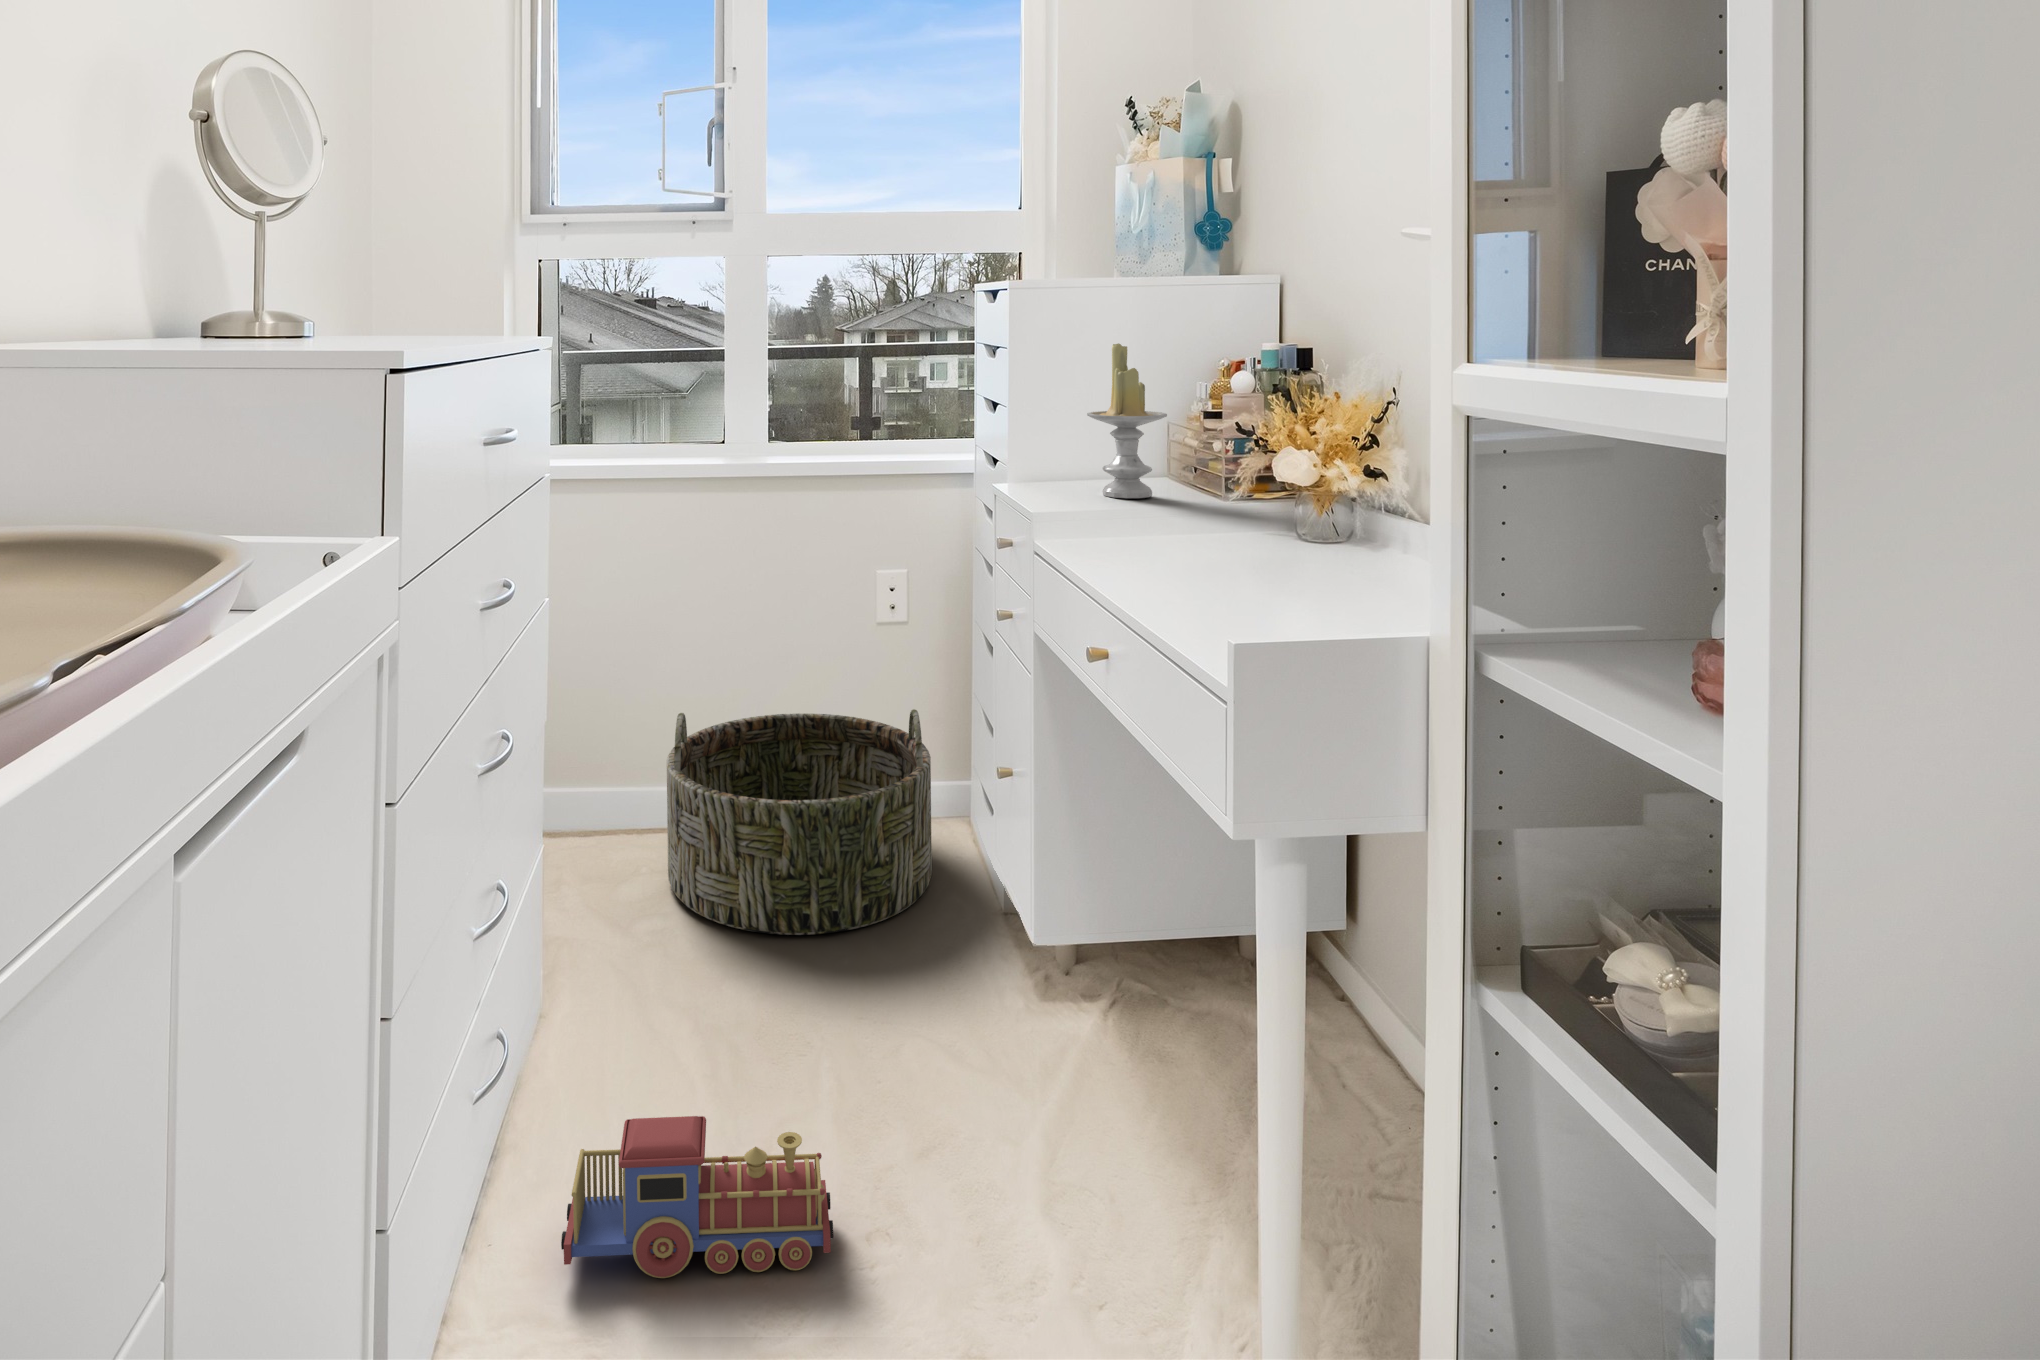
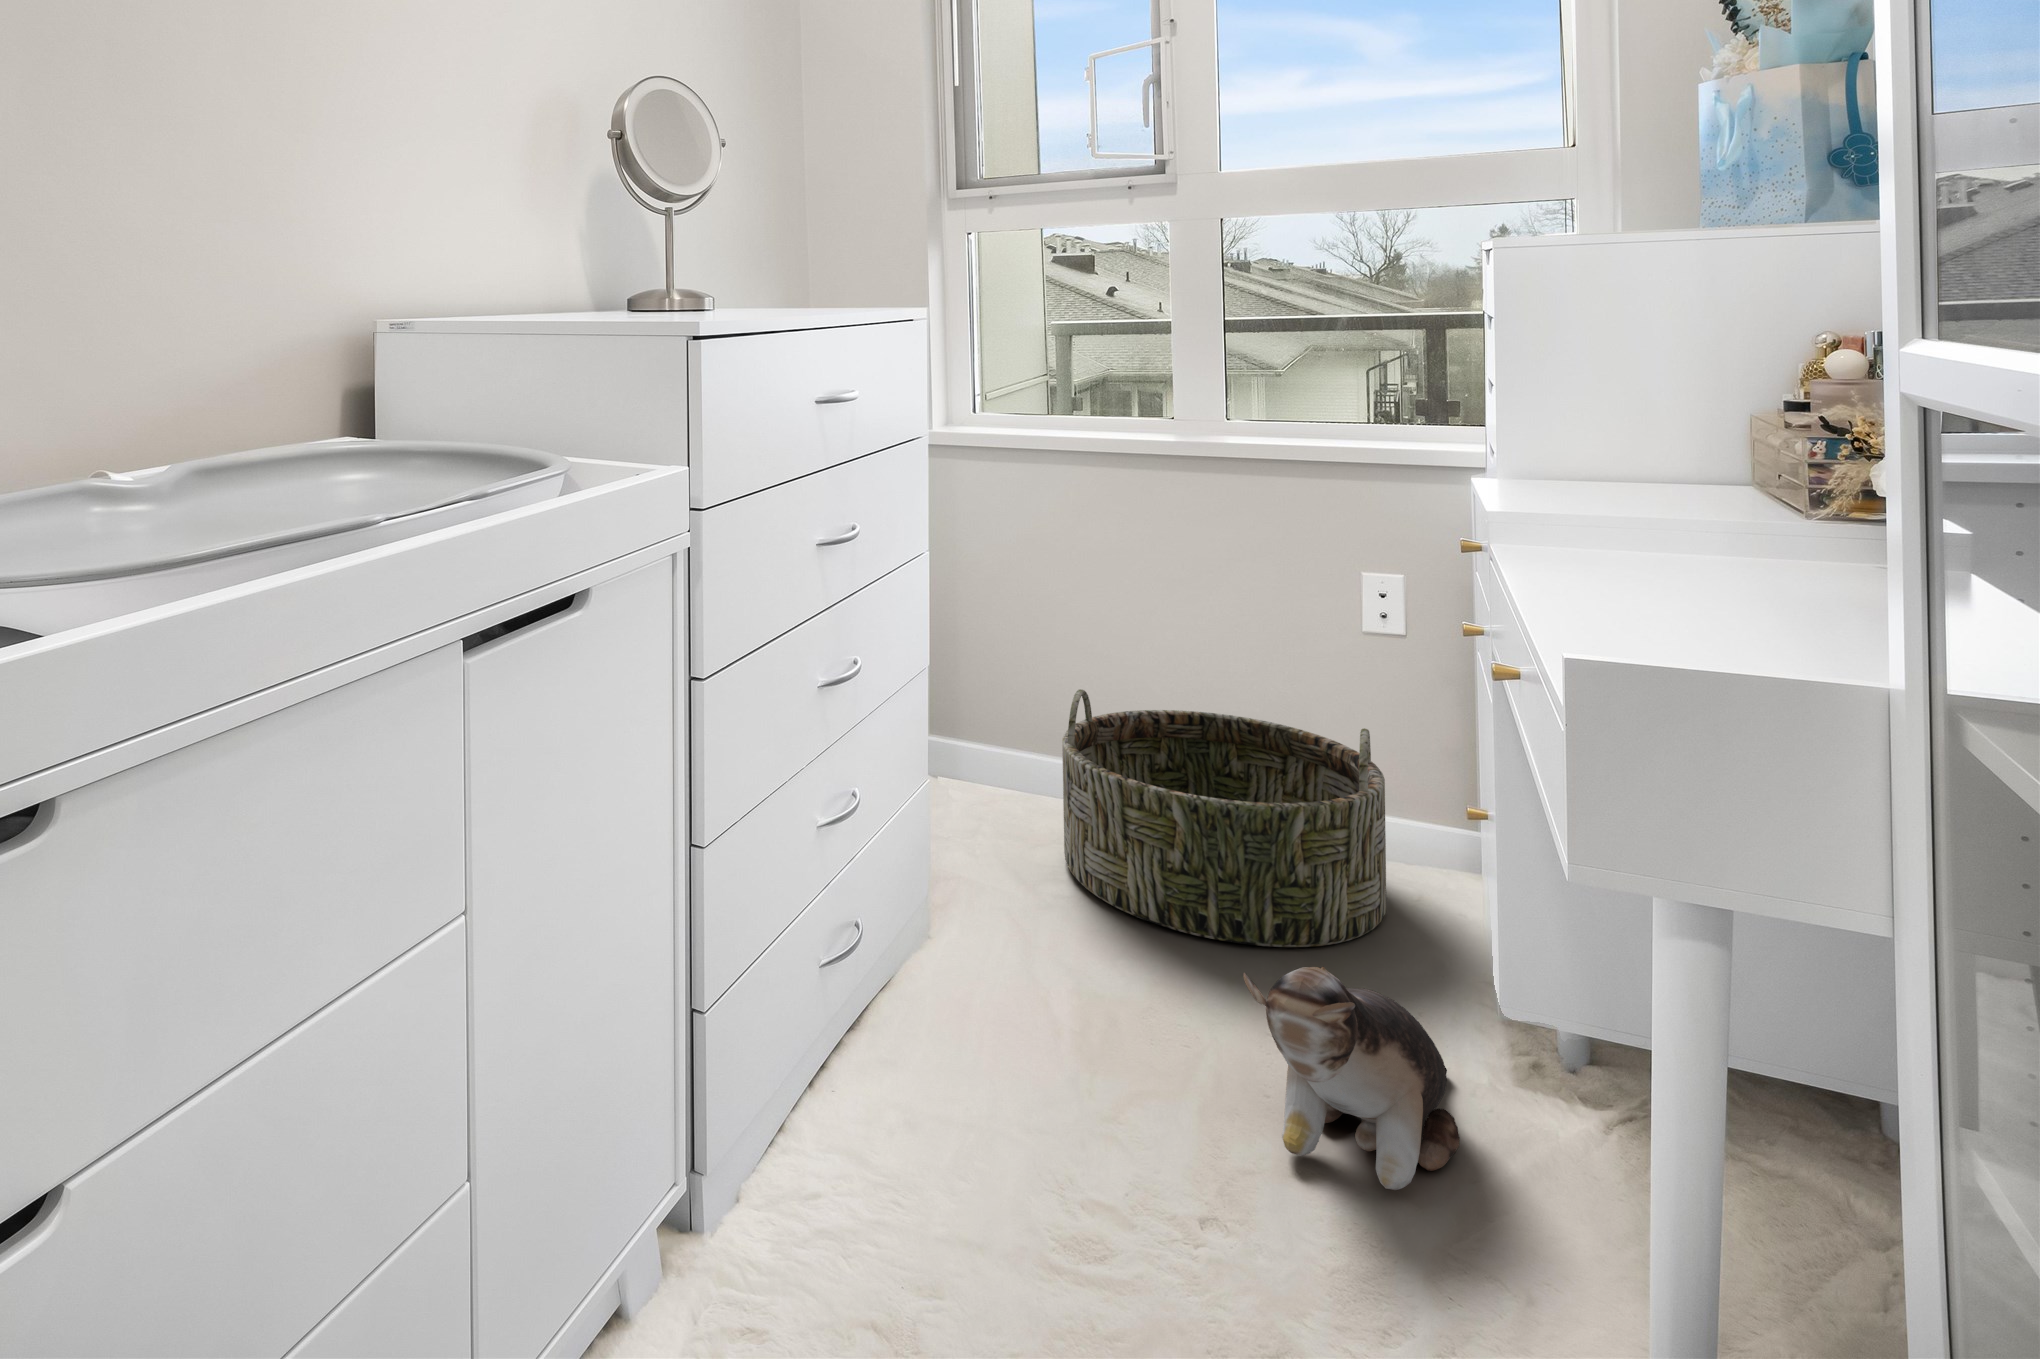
candle: present [1087,343,1167,498] -> none [1588,311,1716,505]
plush toy: none [907,951,1048,1141] -> present [1243,967,1460,1190]
toy train: present [561,1116,833,1278] -> none [873,1020,1143,1209]

